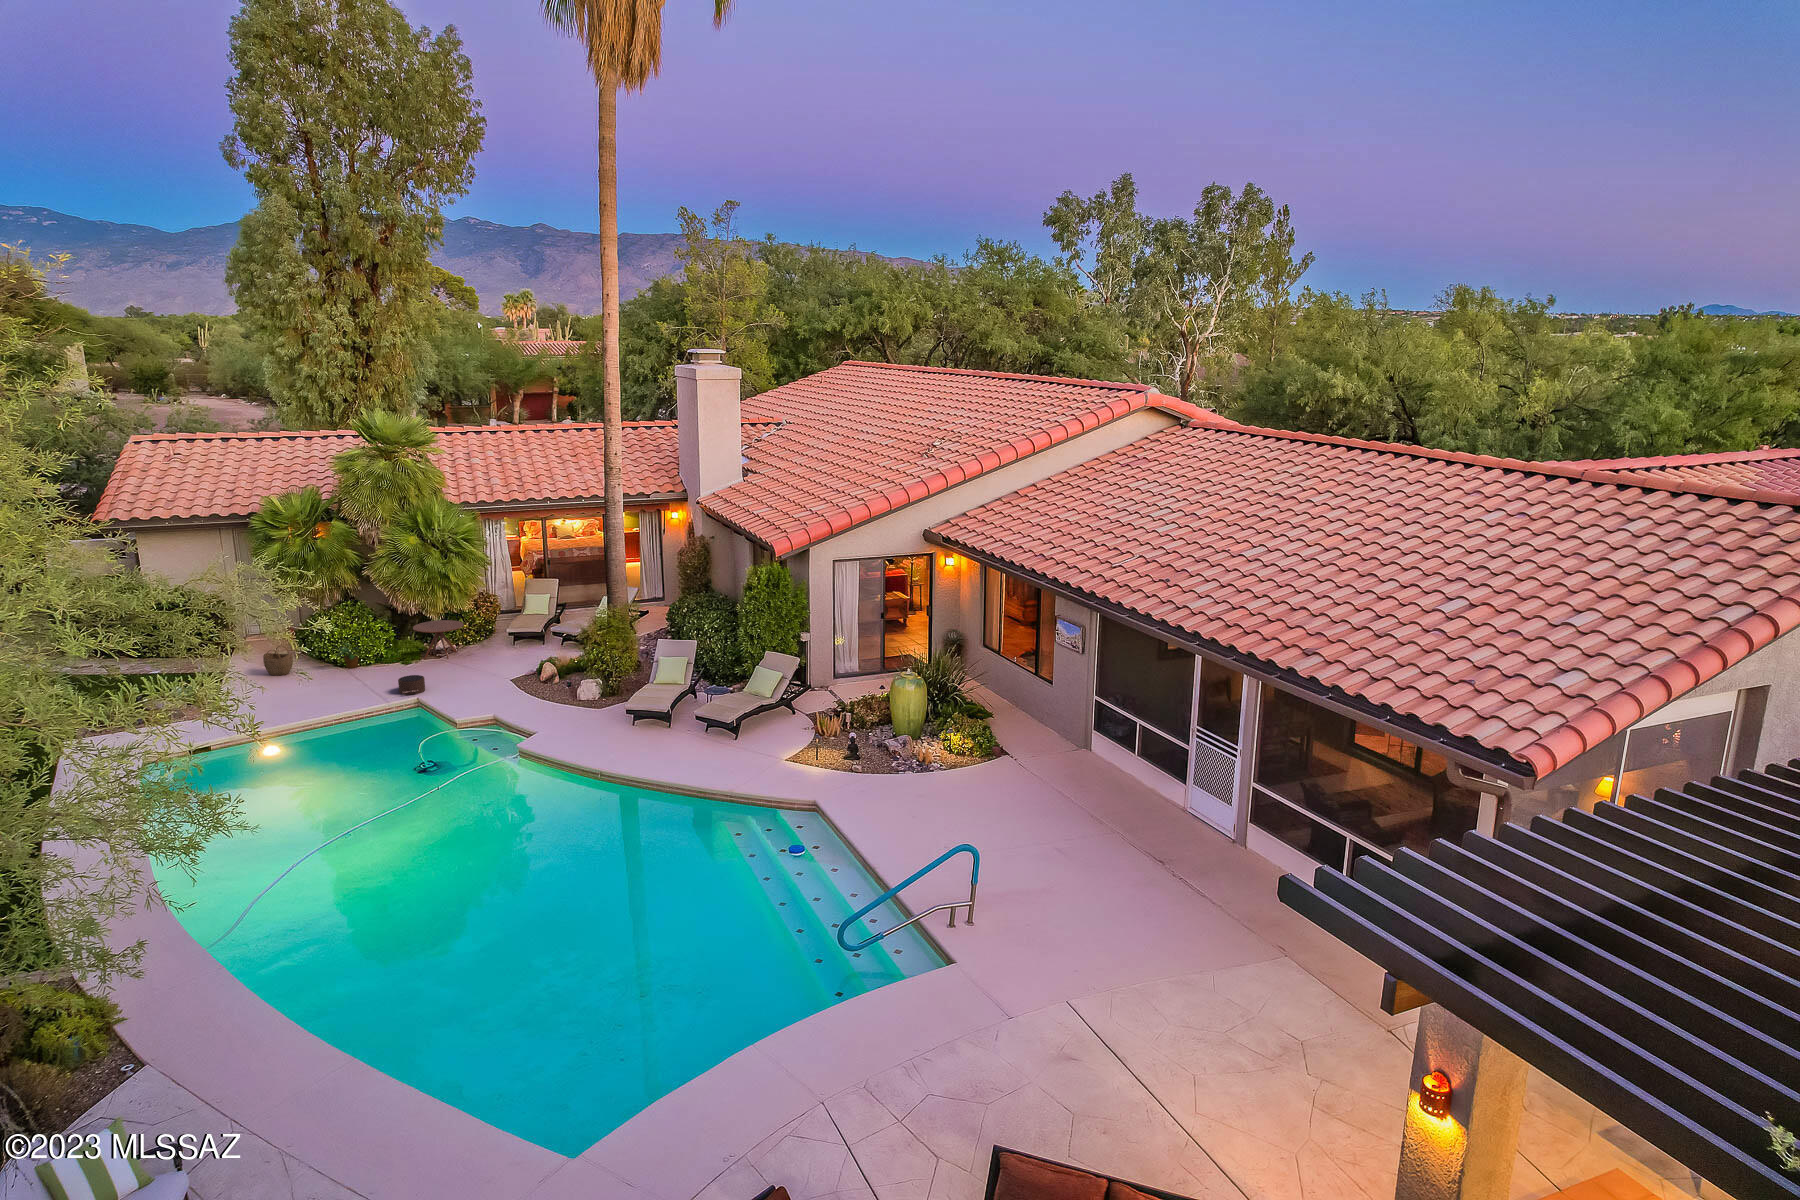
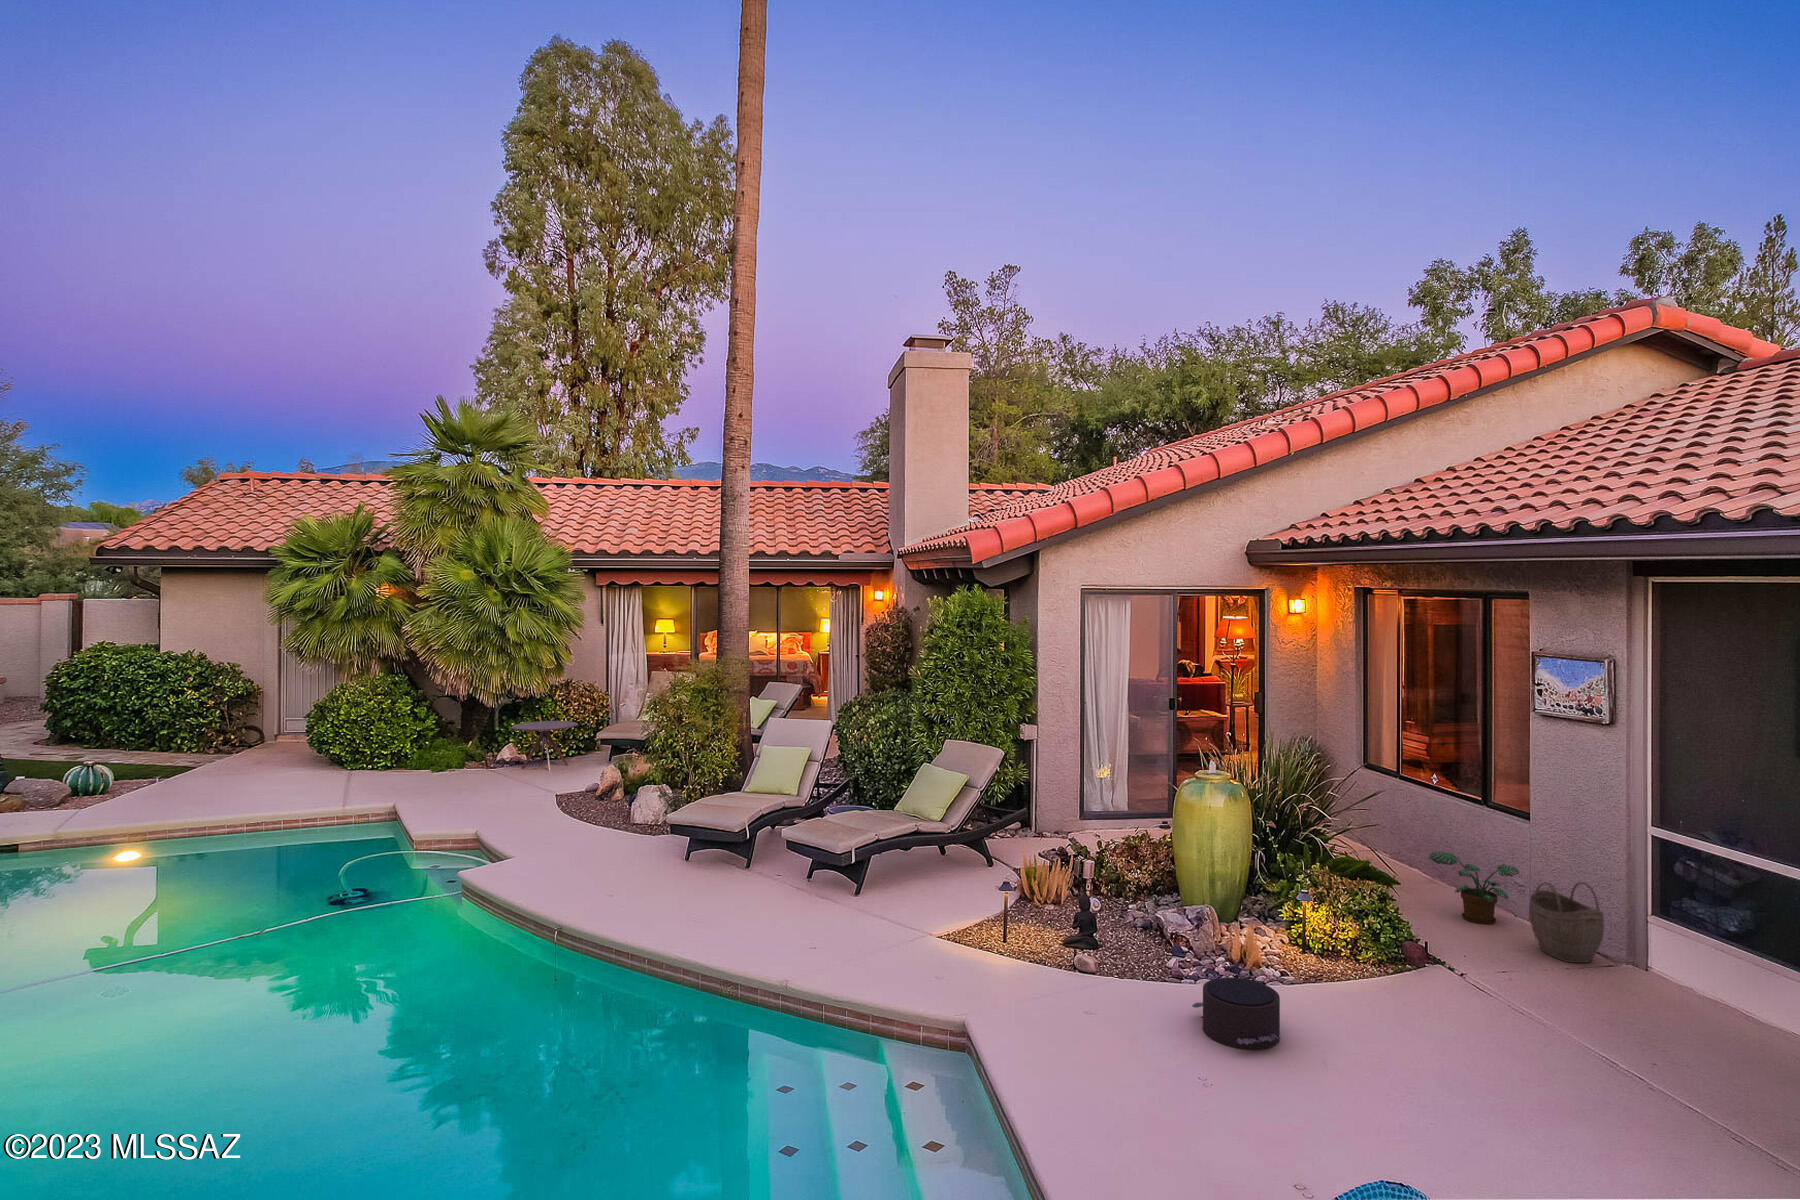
potted plant: present [339,645,359,668] -> present [1428,851,1519,924]
woven basket: present [263,646,293,676] -> present [1529,882,1604,963]
pouf: present [398,675,425,695] -> present [1192,978,1280,1050]

